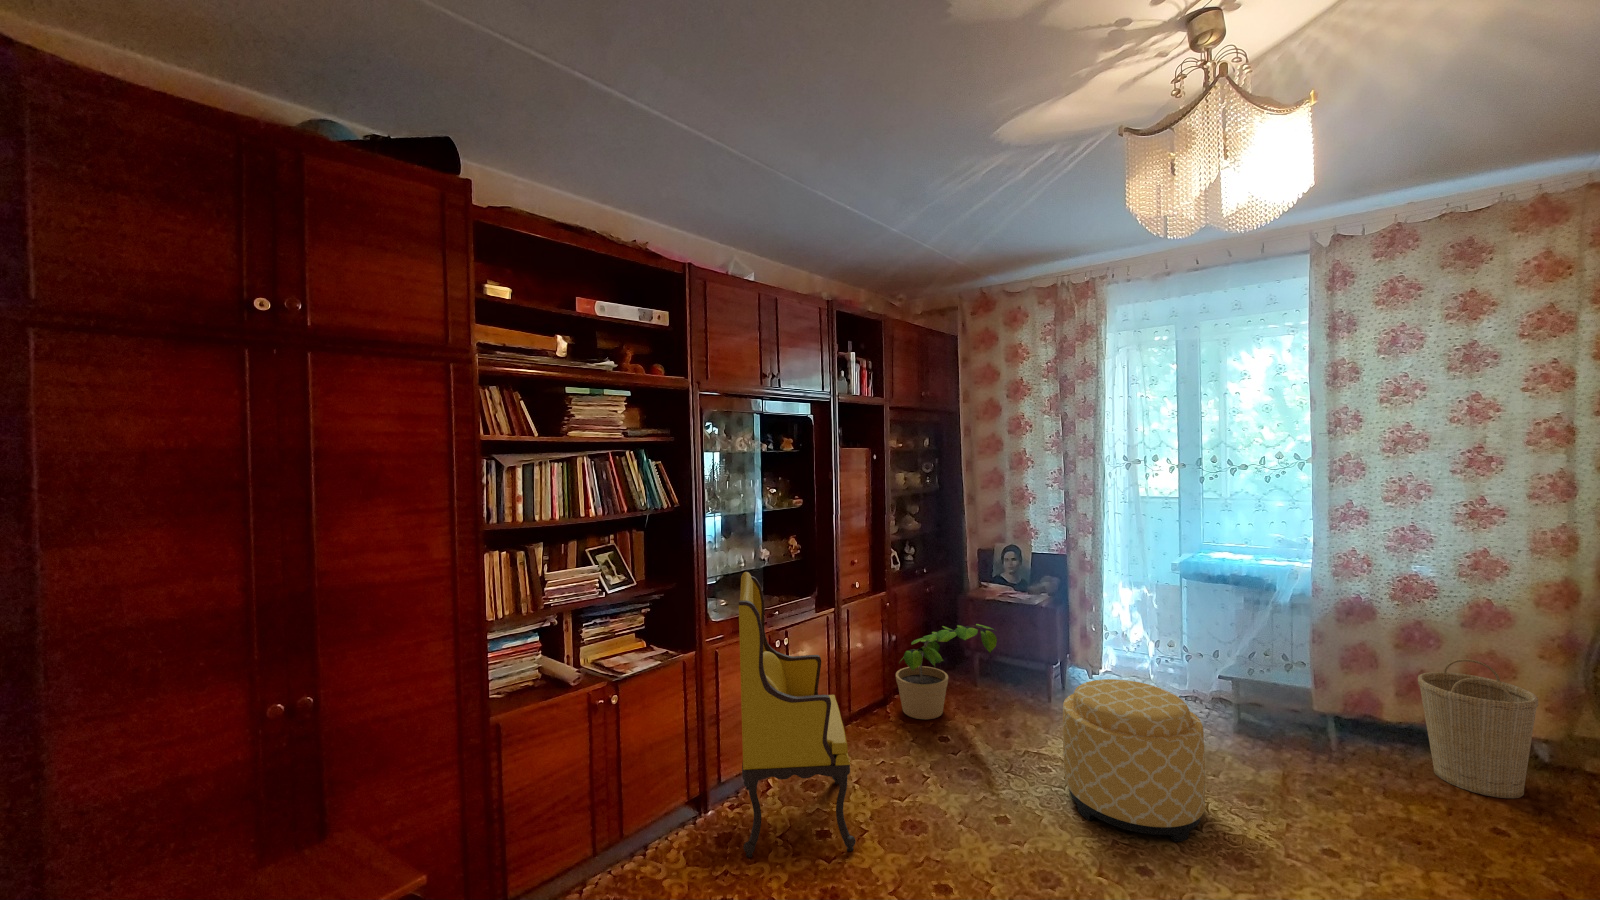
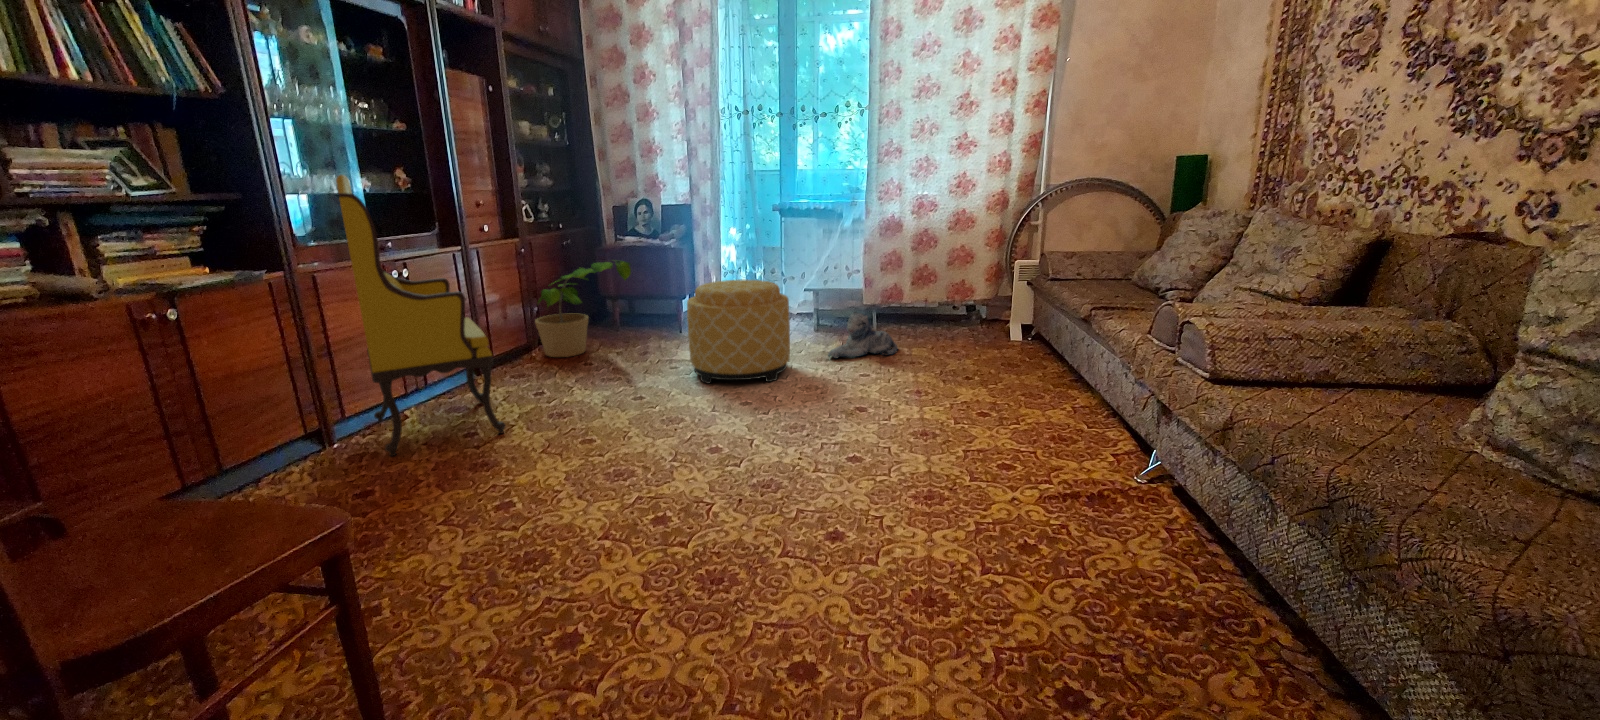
basket: present [1418,659,1538,798] -> none [925,251,982,334]
plush toy: none [1262,746,1386,826] -> present [828,312,898,358]

